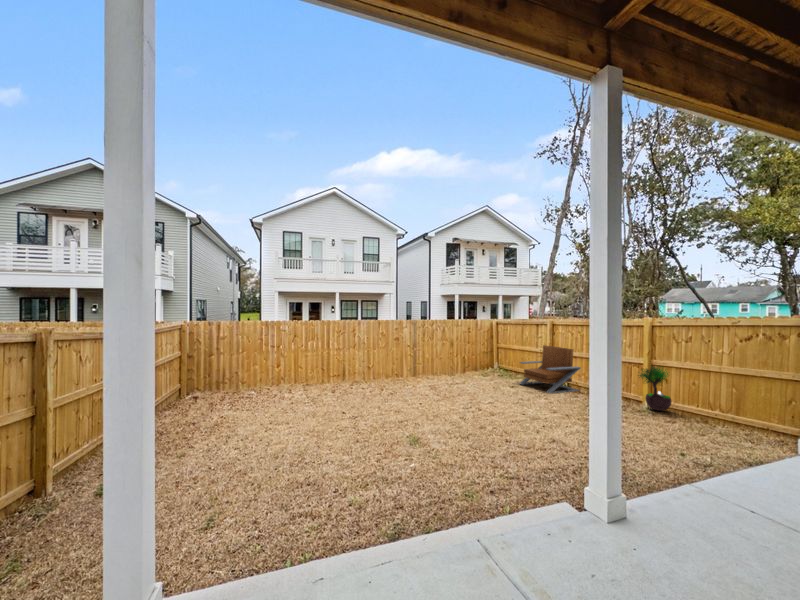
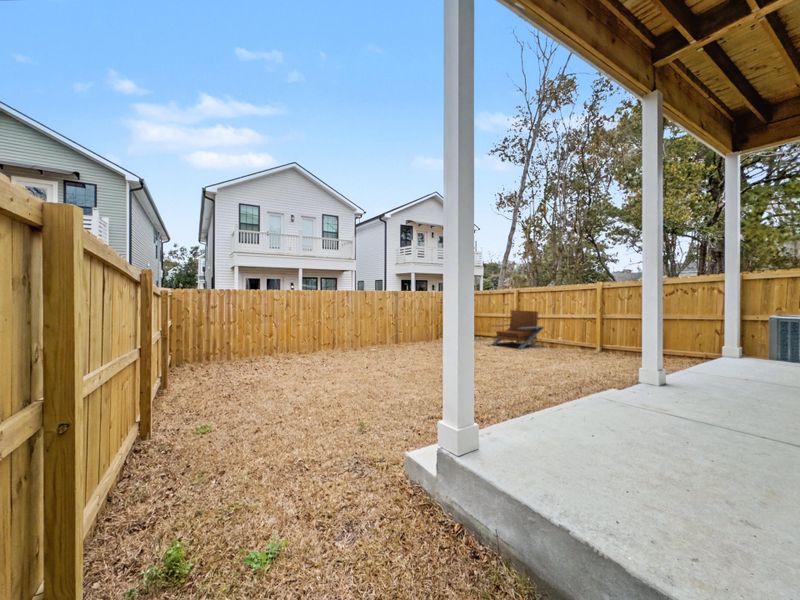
potted tree: present [640,367,672,411] -> none [594,315,620,354]

